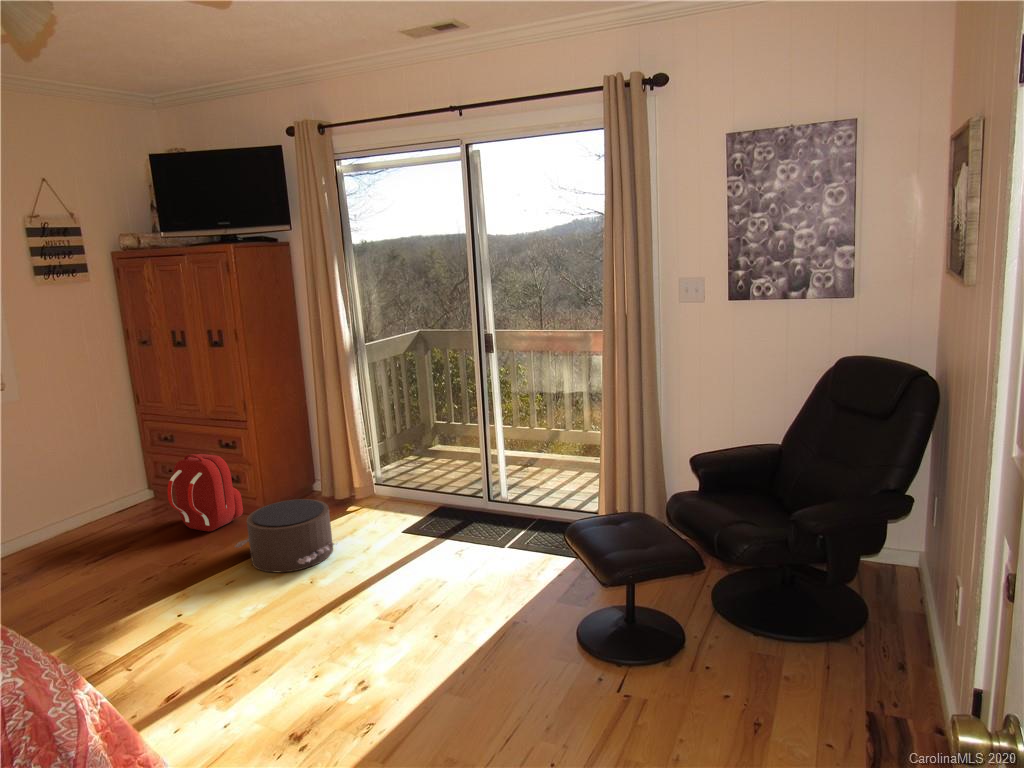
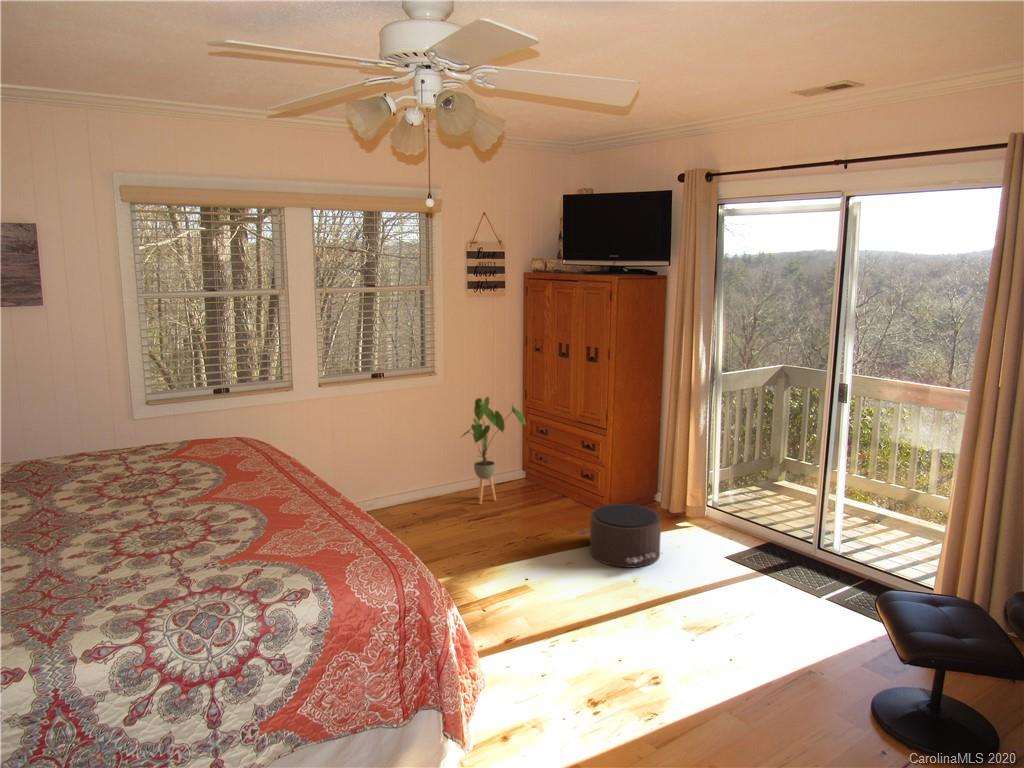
house plant: none [49,409,146,544] -> present [462,397,526,504]
backpack: present [168,454,243,532] -> none [536,448,592,515]

